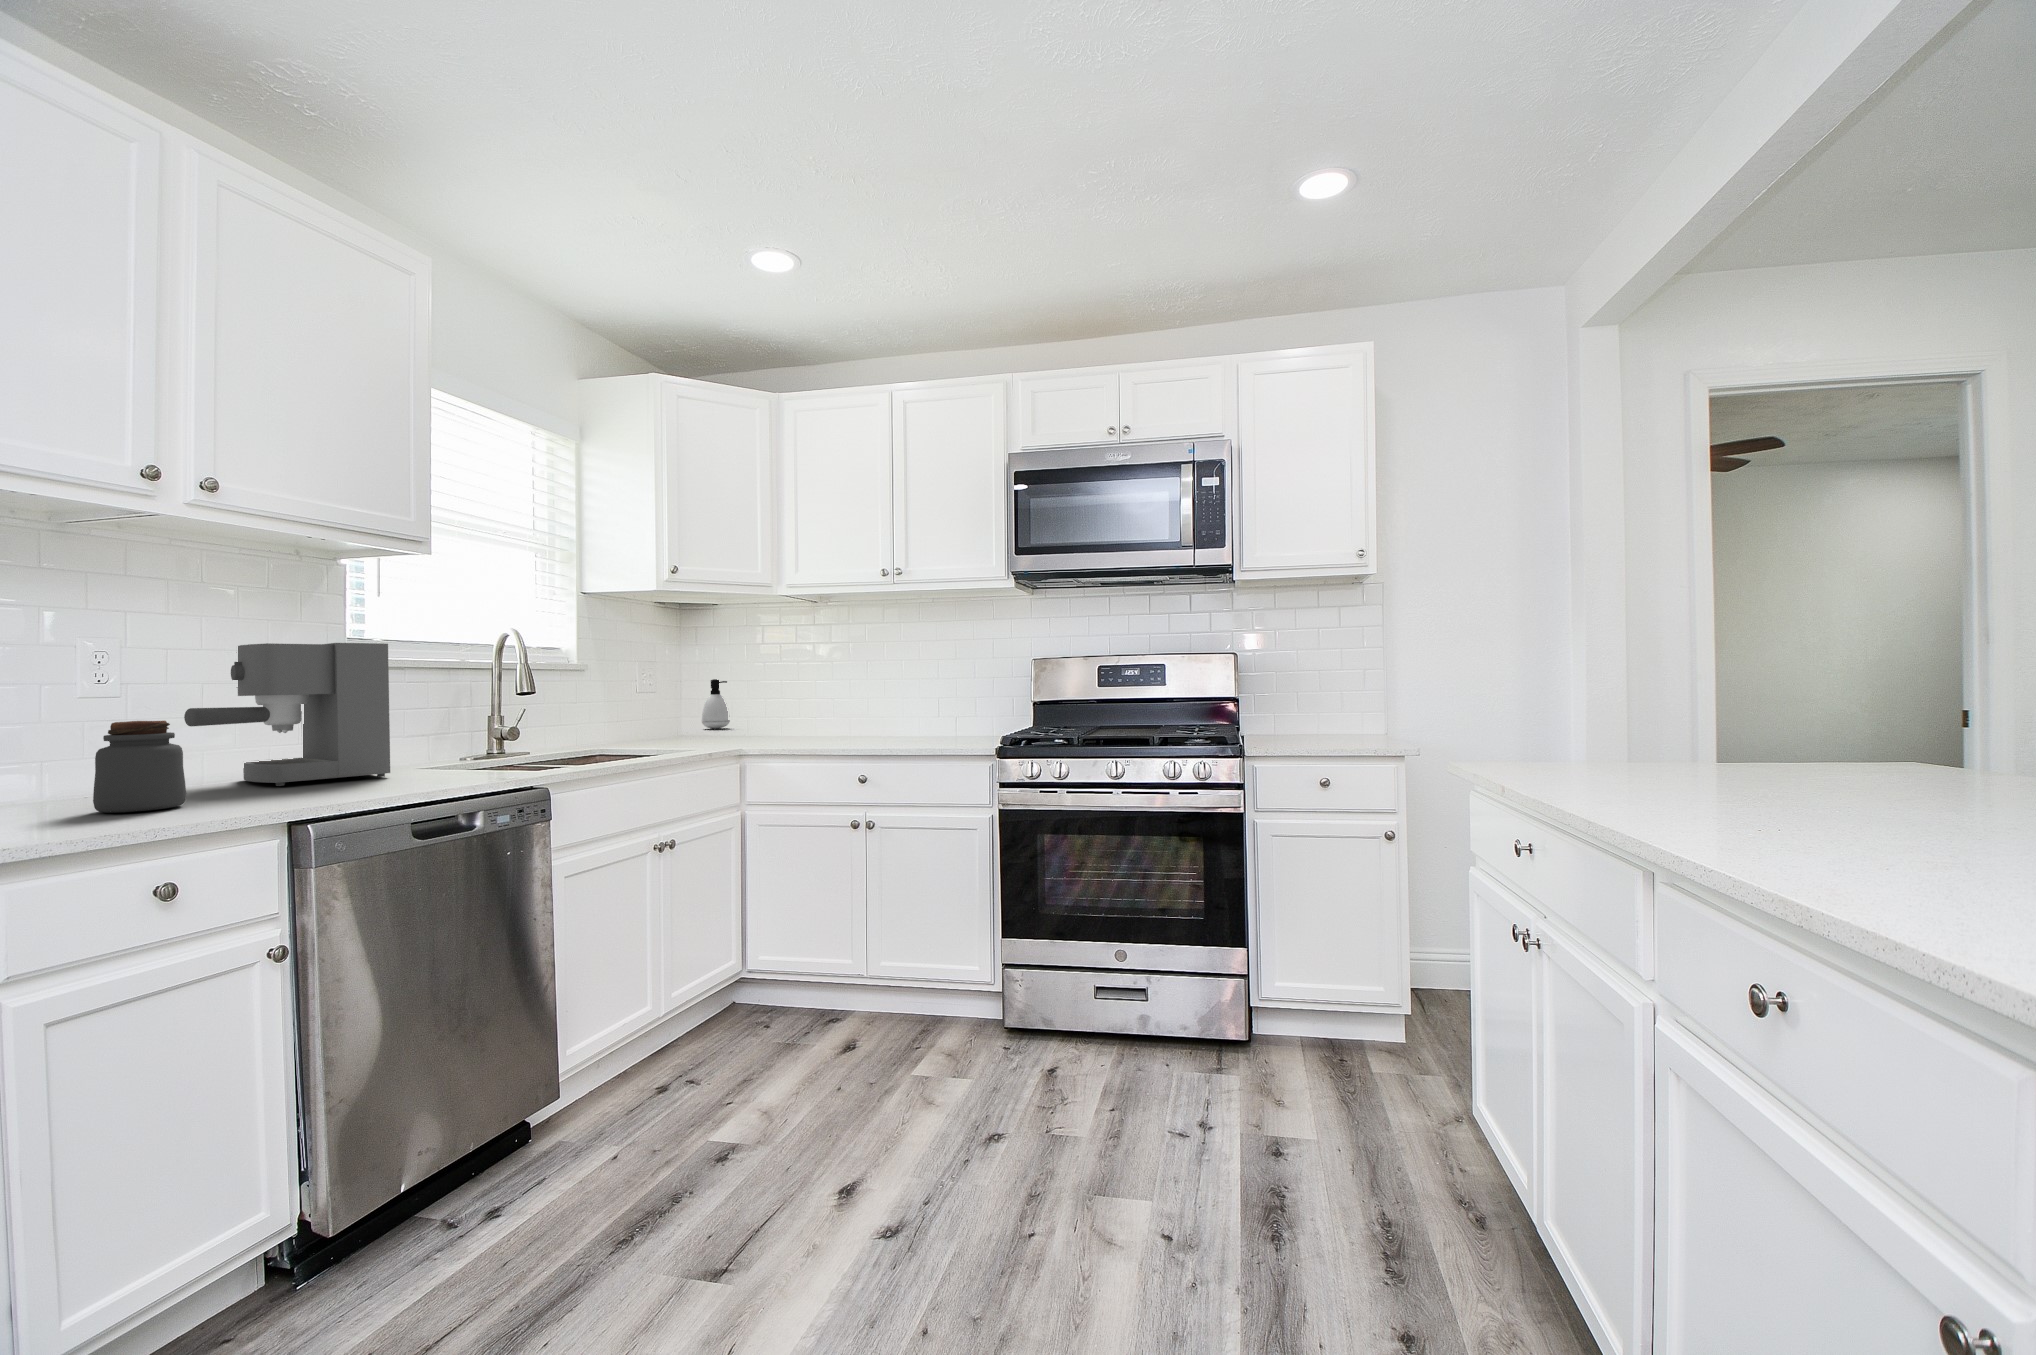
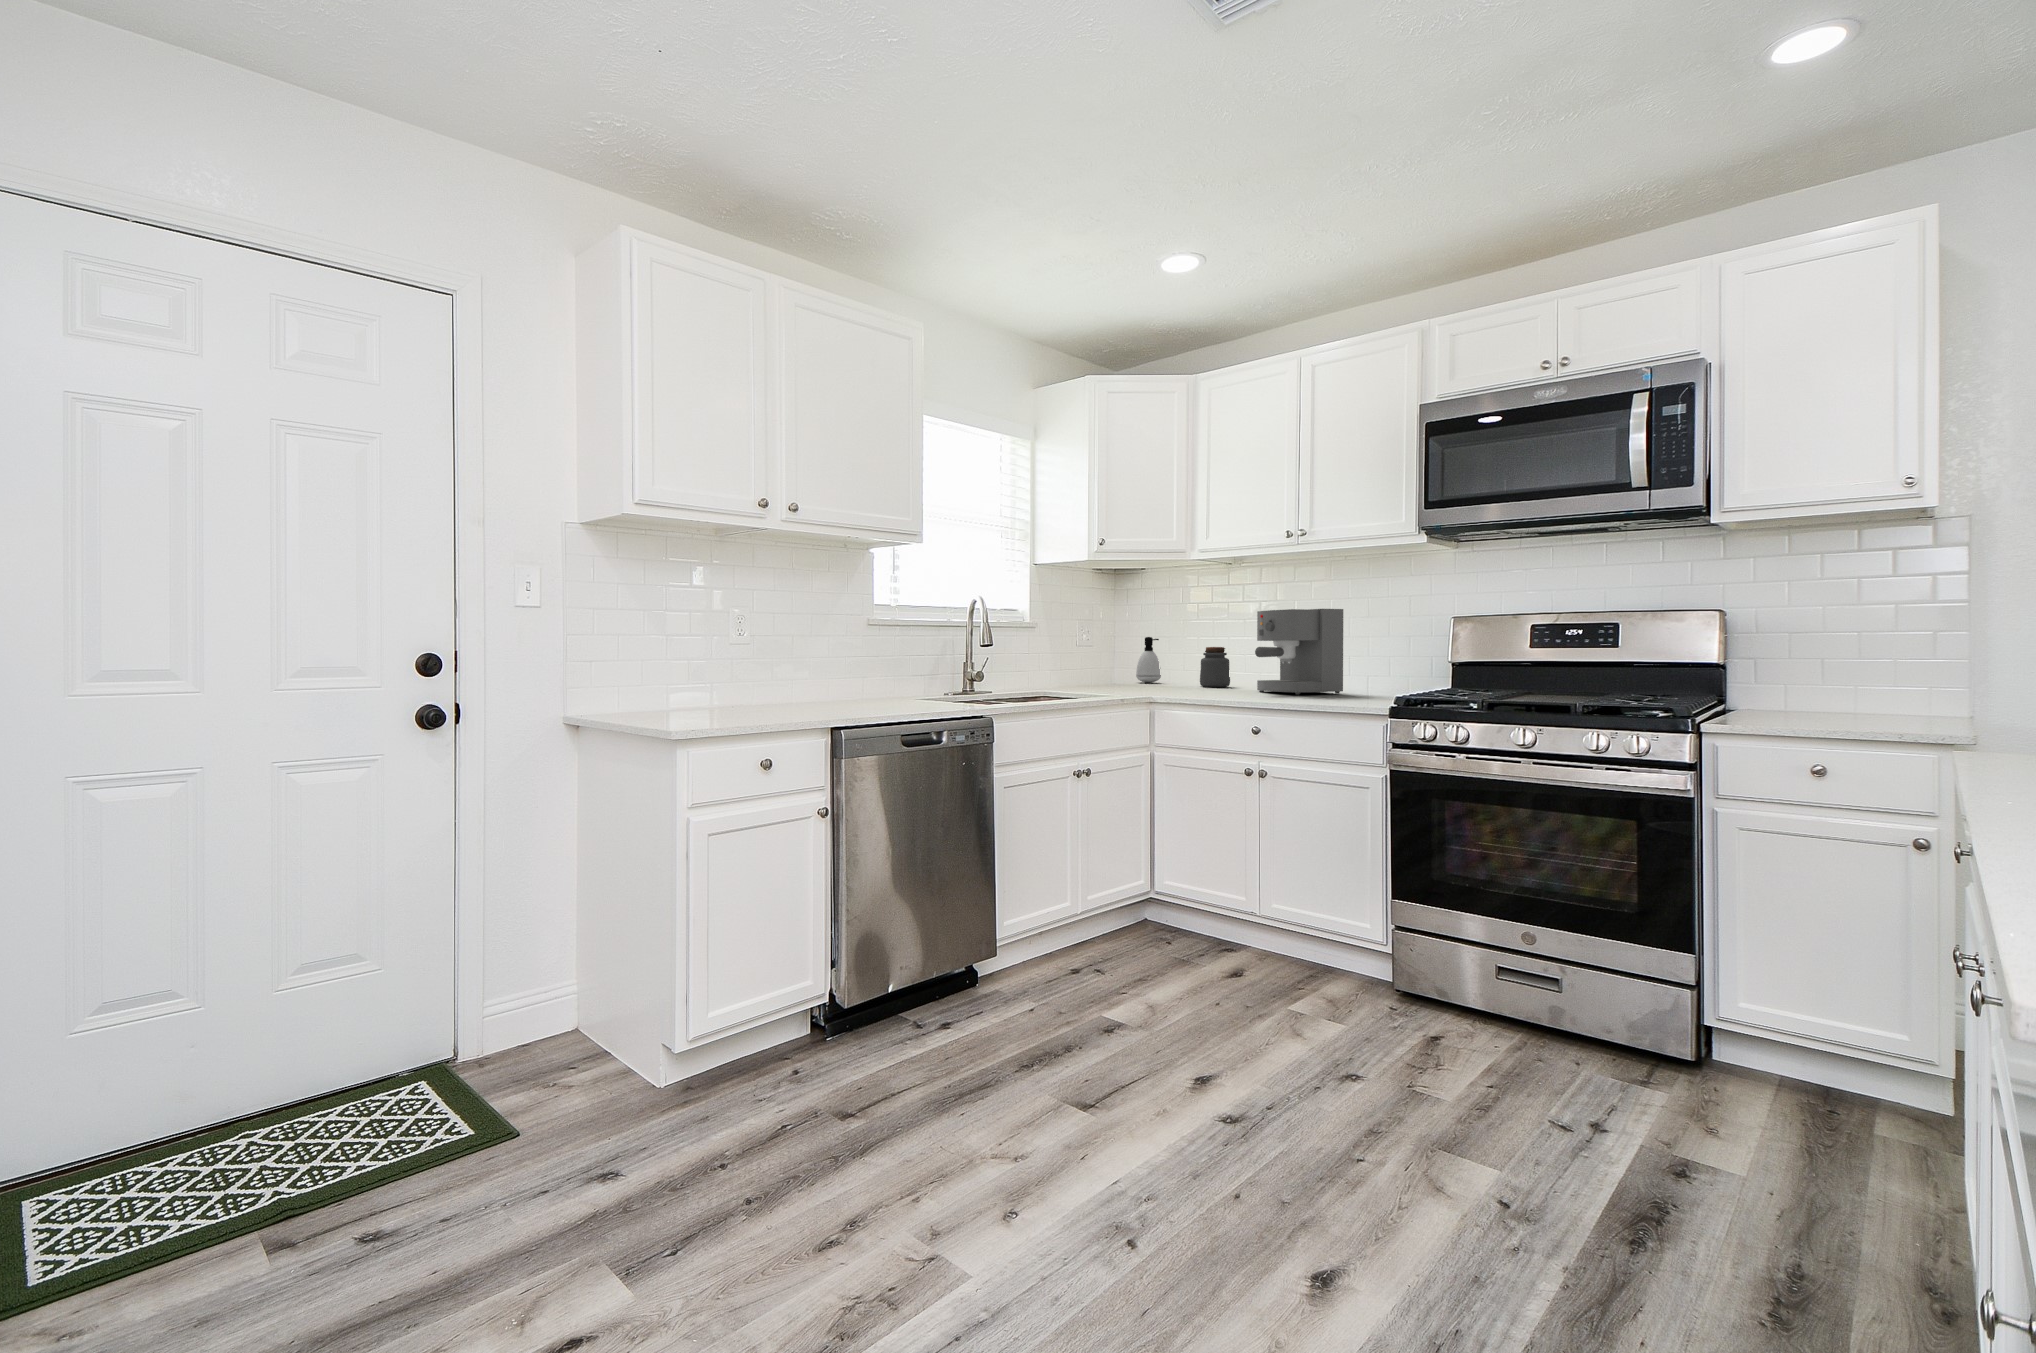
coffee maker: present [184,643,390,786] -> present [1255,609,1343,694]
jar: present [93,721,186,813] -> present [1200,647,1230,687]

